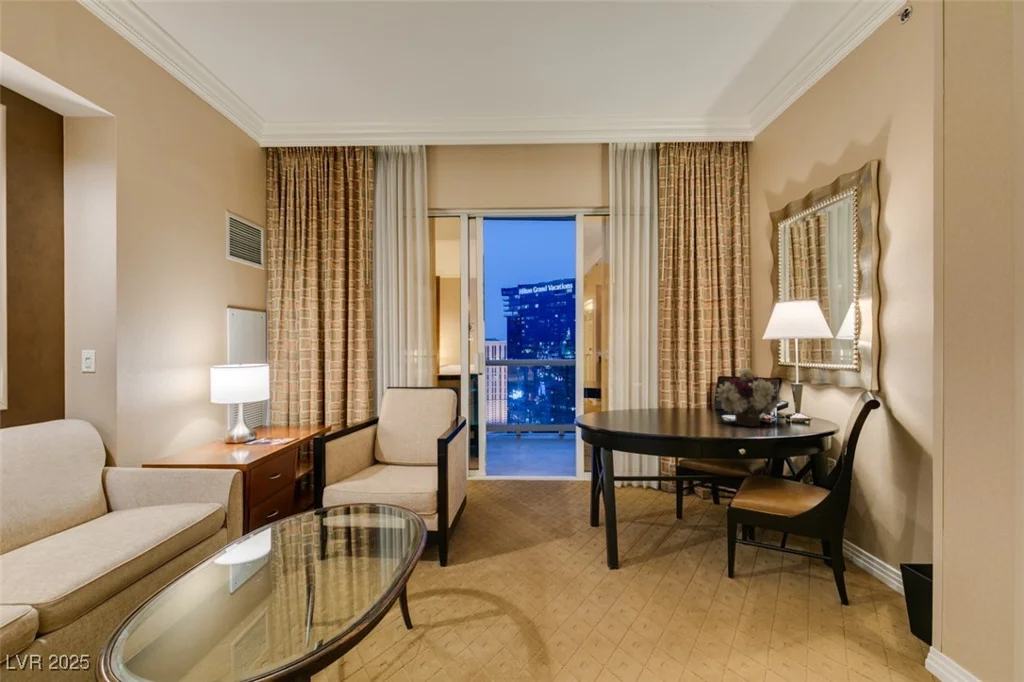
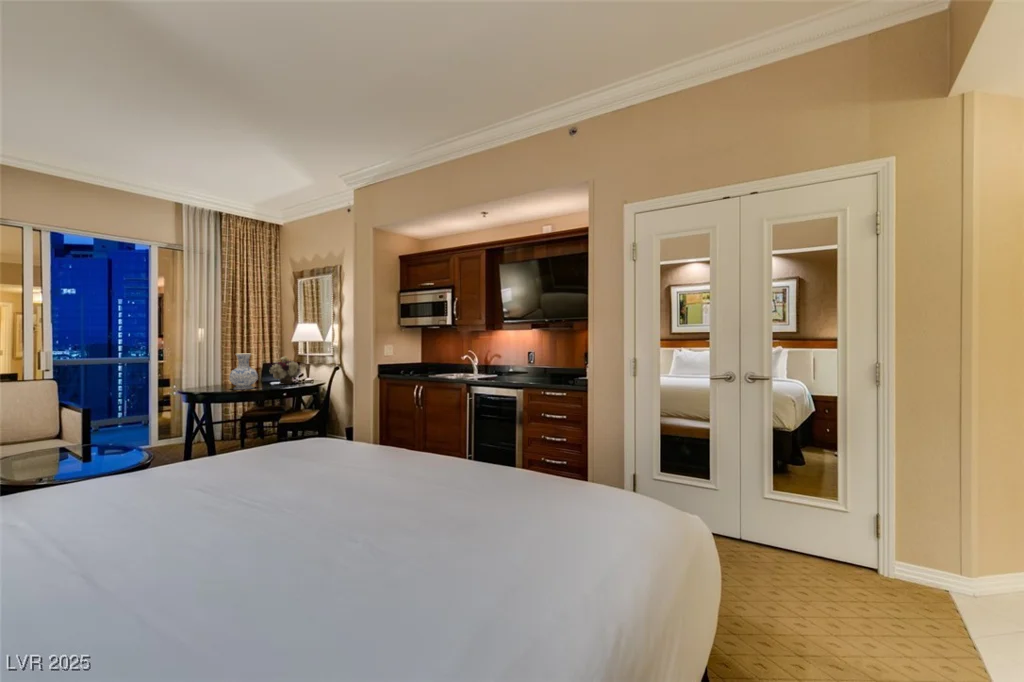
vase: none [640,360,689,429] -> present [229,353,258,390]

